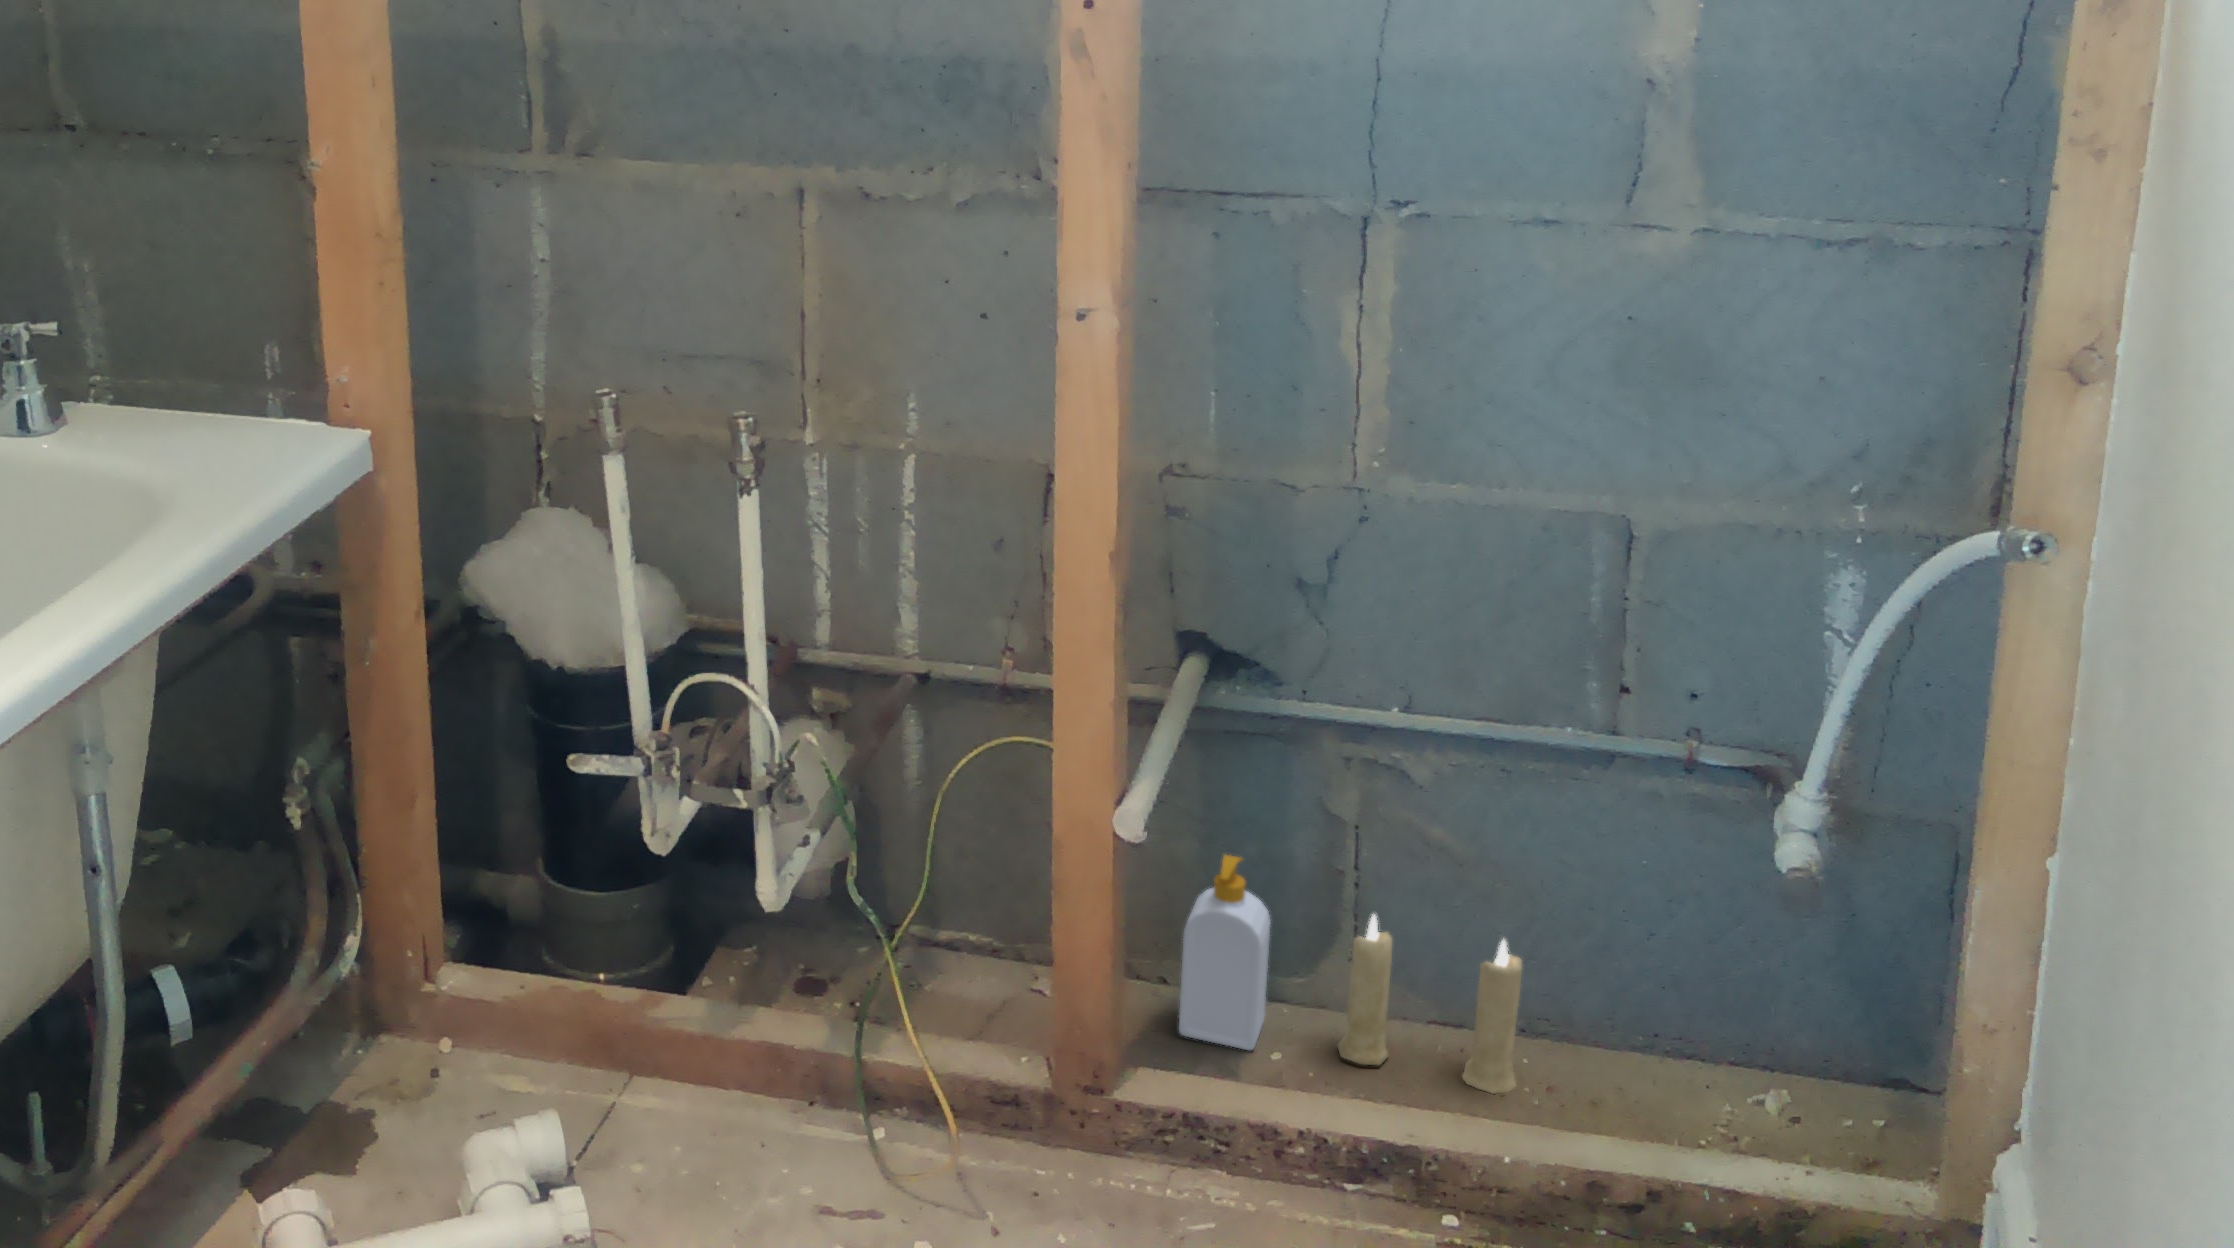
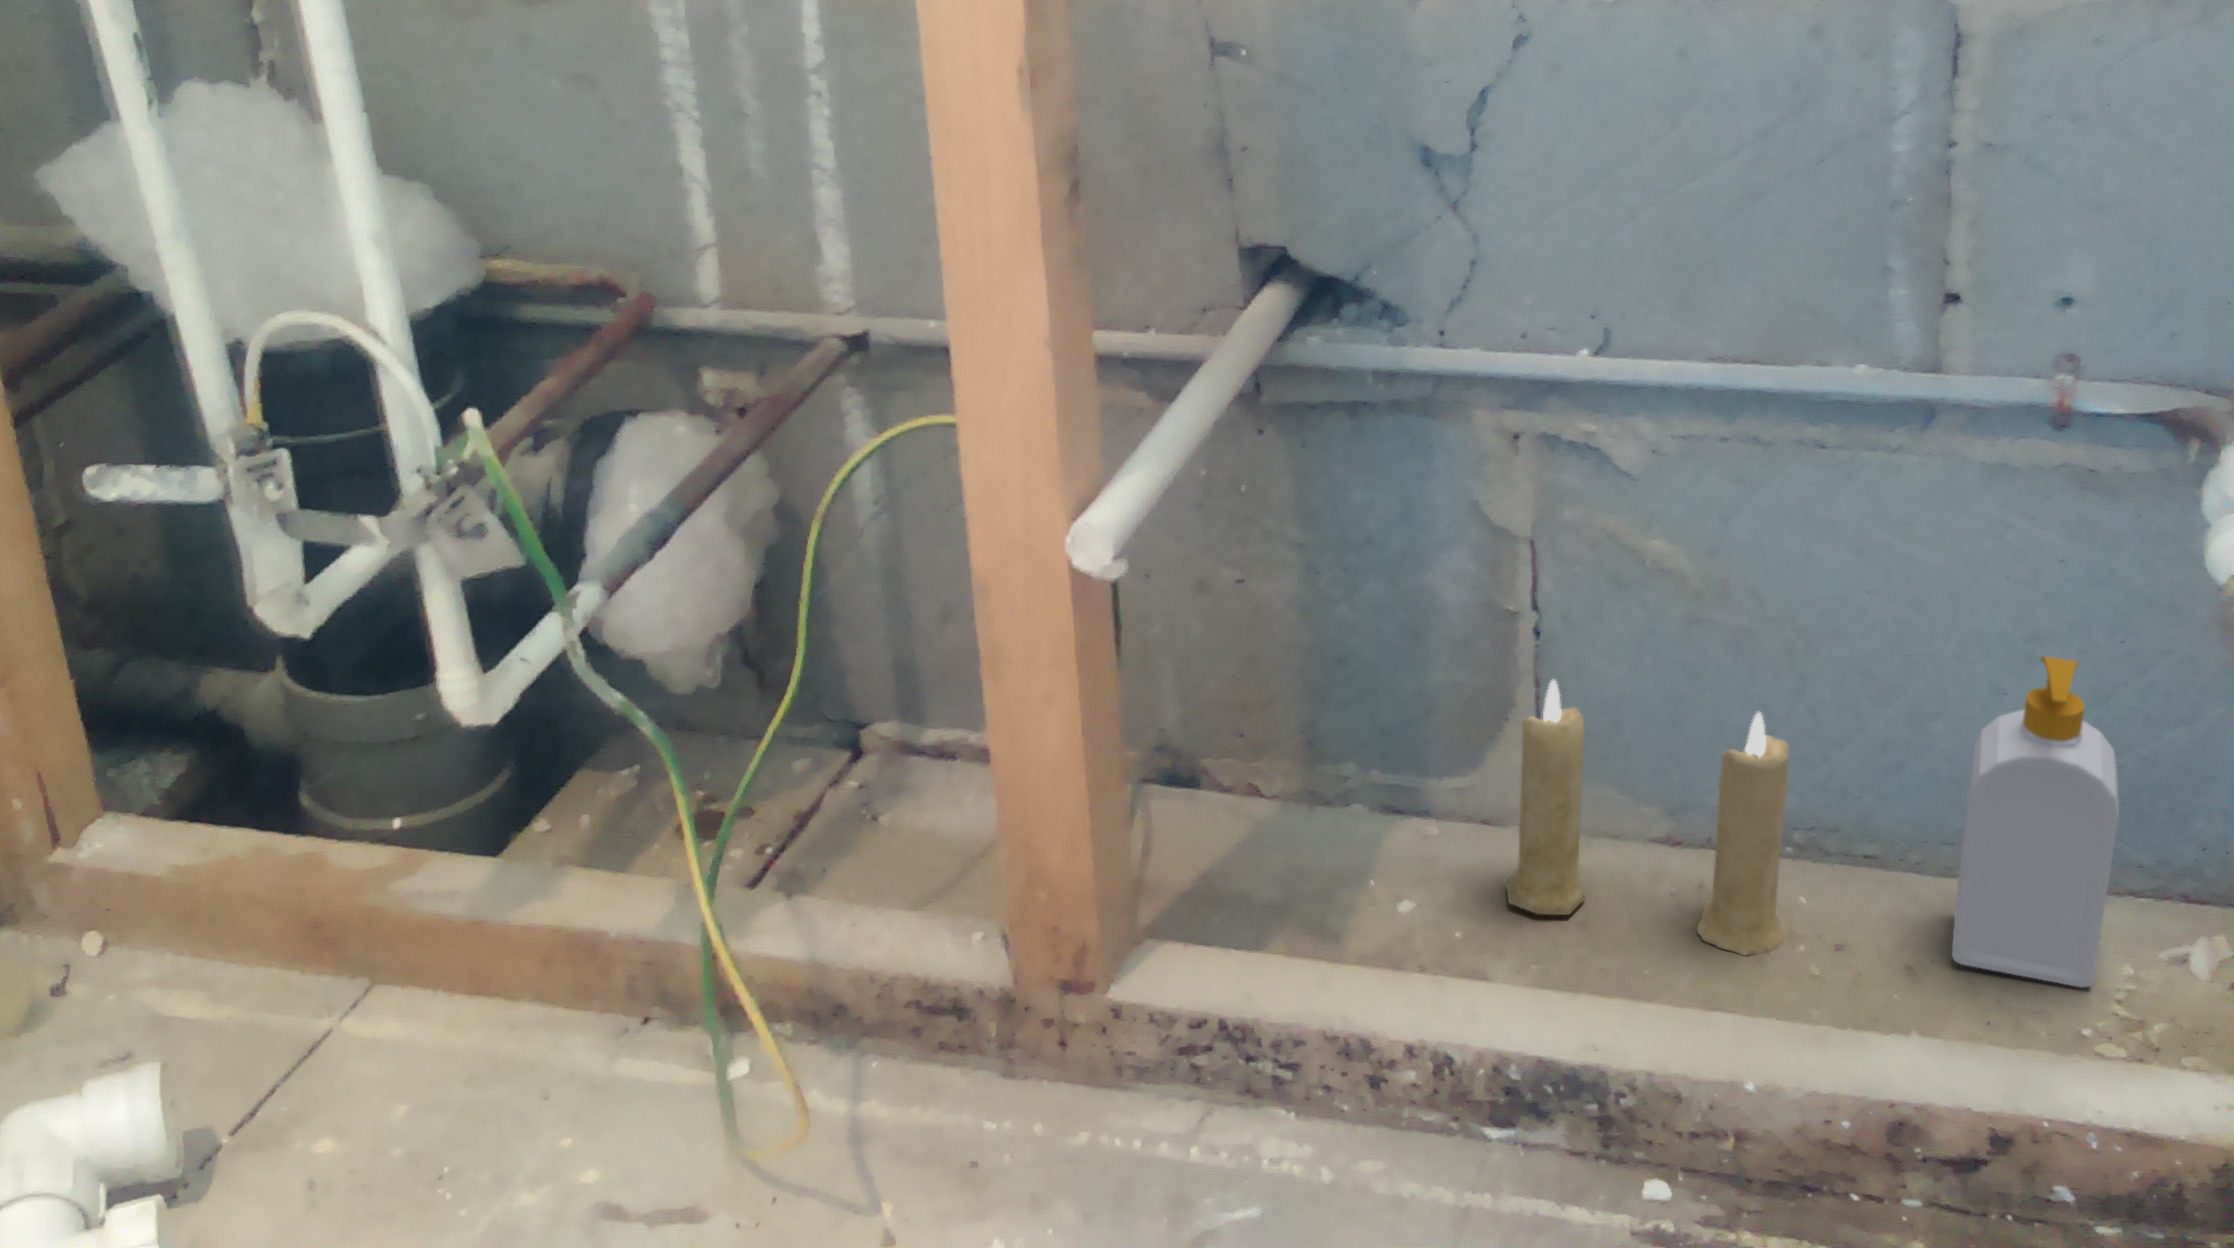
soap bottle: present [1179,855,1271,1050] -> present [1952,656,2119,987]

